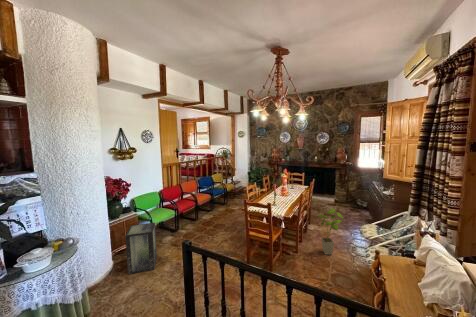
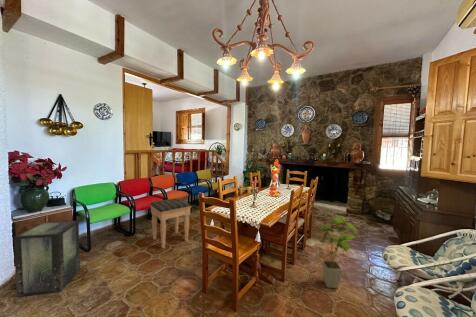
footstool: none [192,201,224,239] -> present [150,198,192,249]

